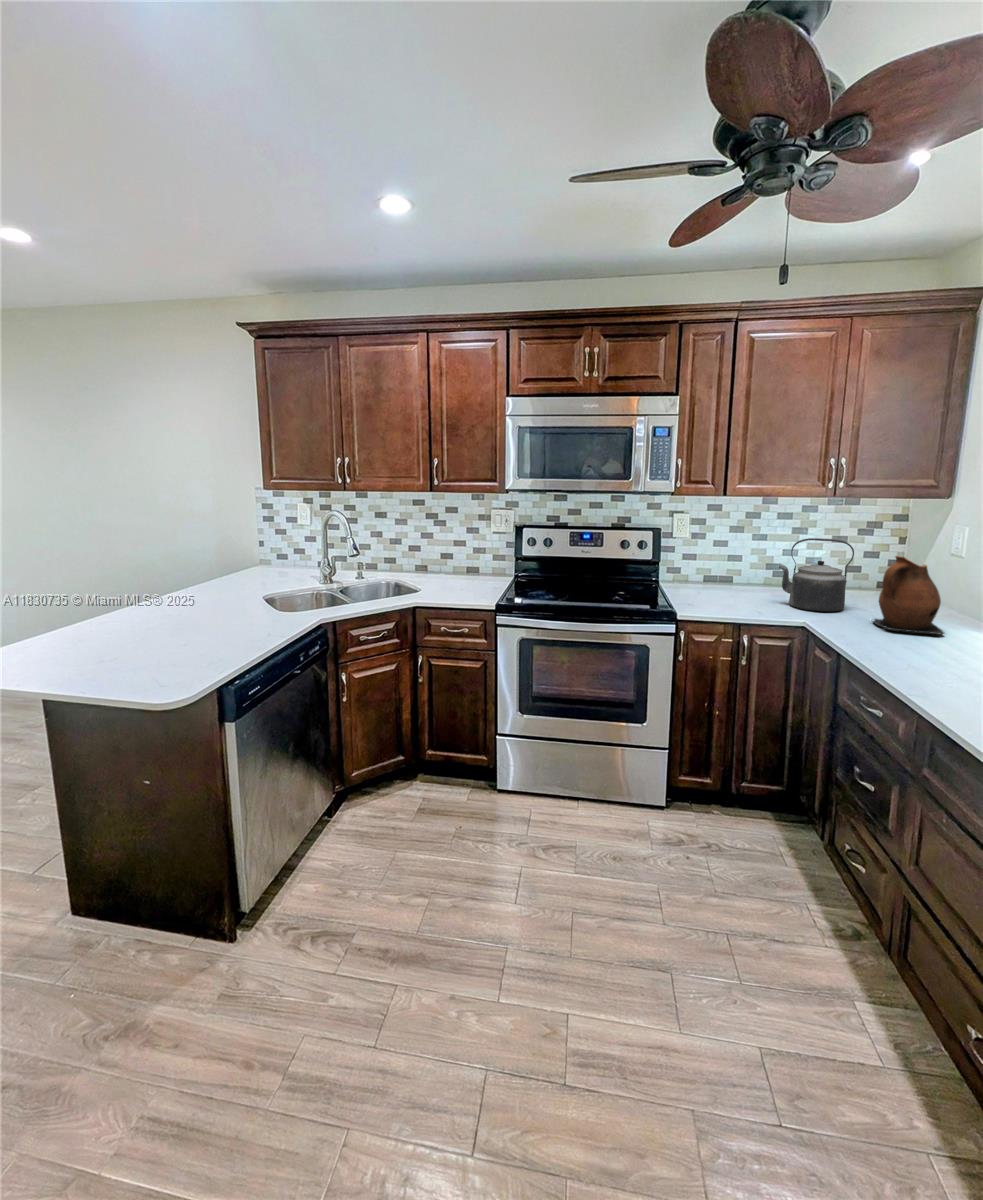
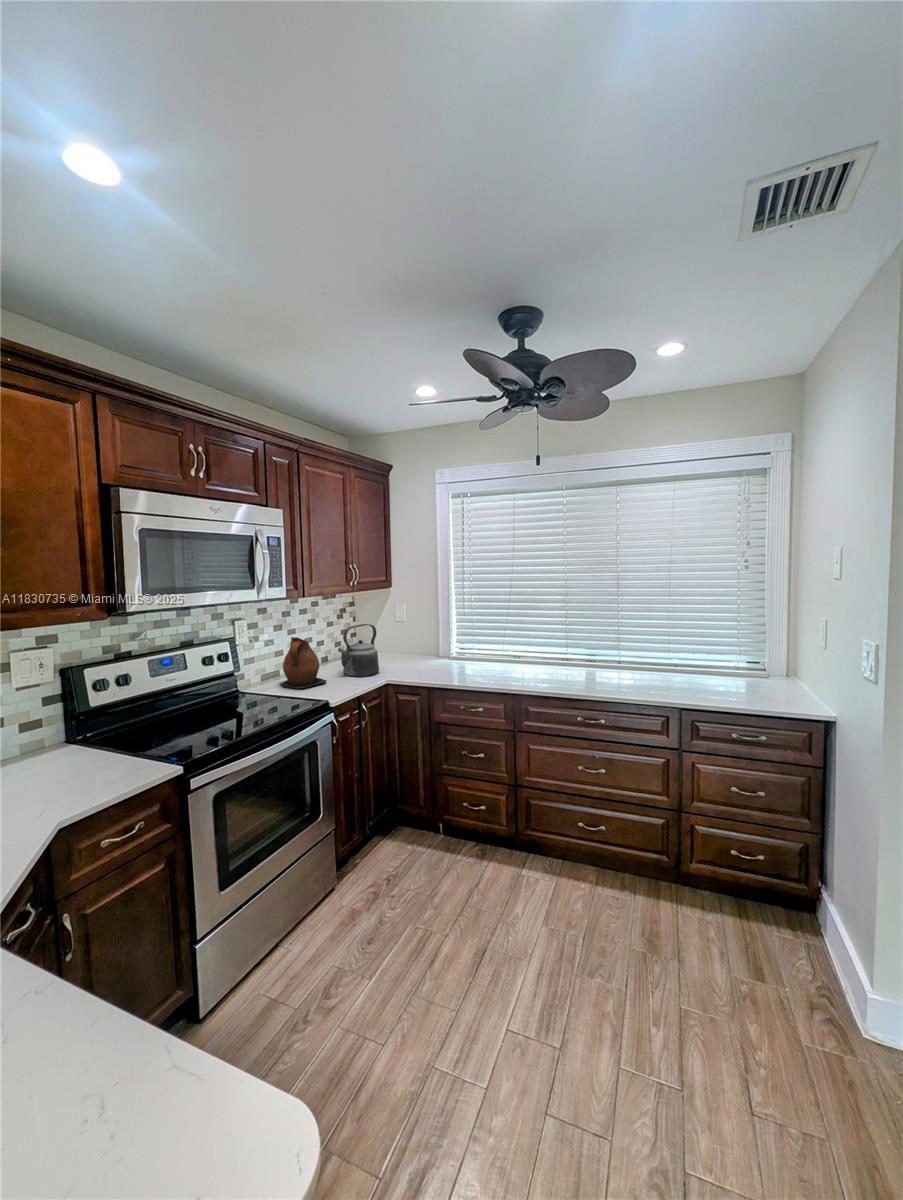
ceramic pitcher: present [873,556,944,635] -> present [280,637,326,689]

